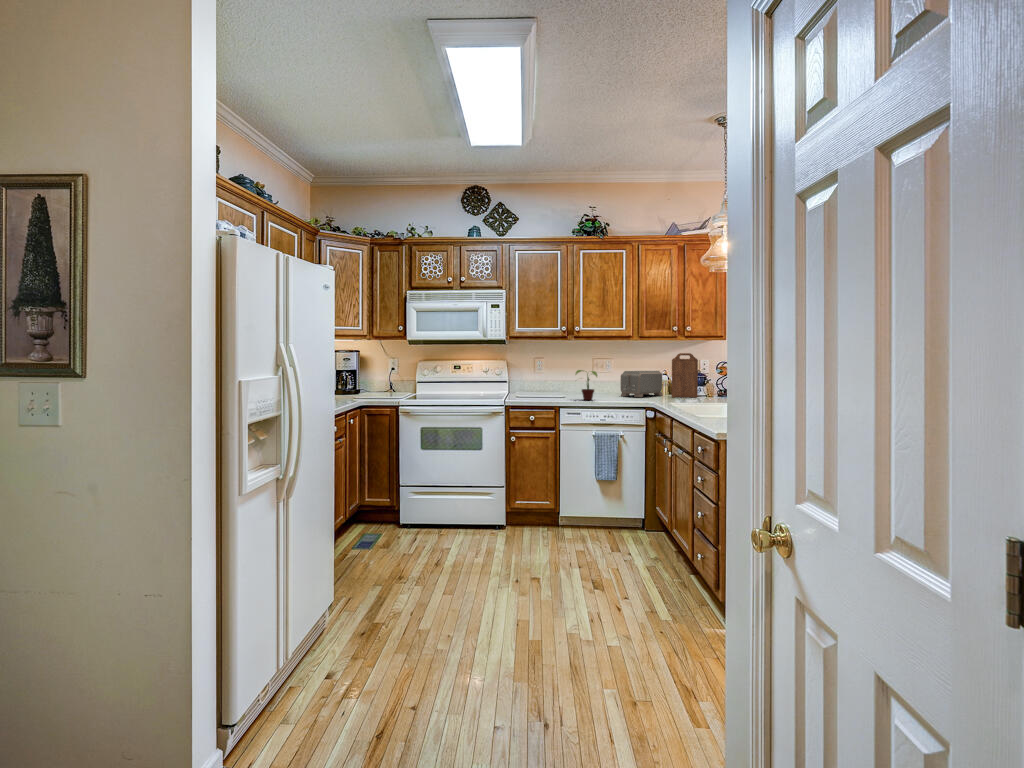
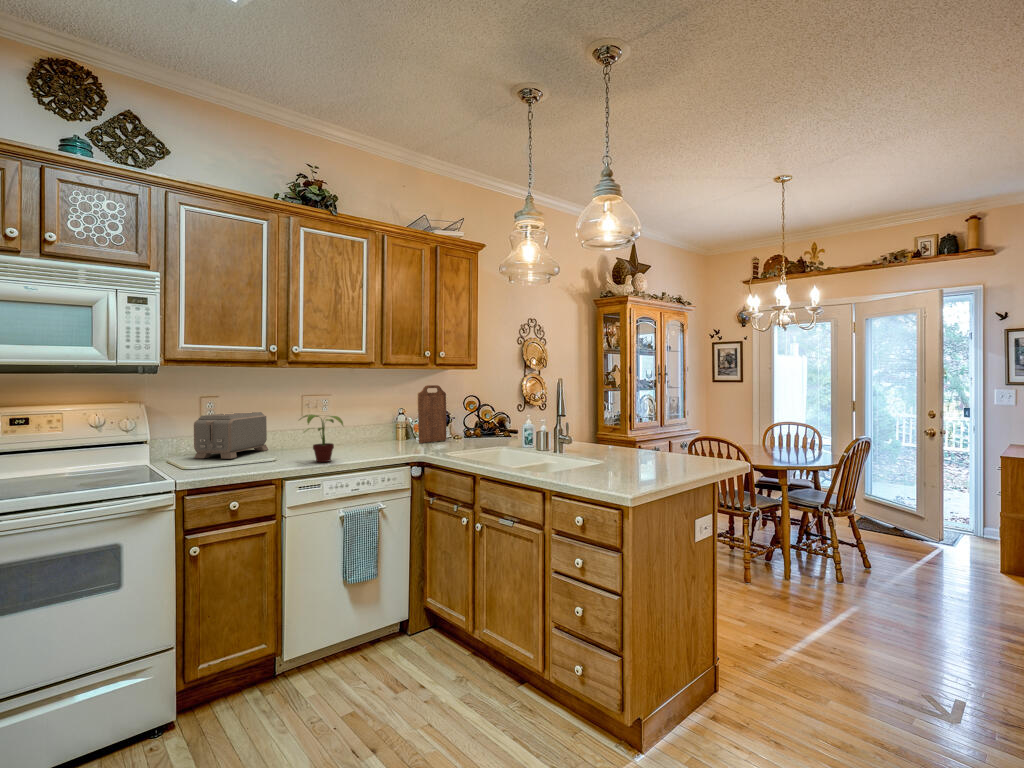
toaster: present [620,371,663,397] -> present [194,412,268,459]

